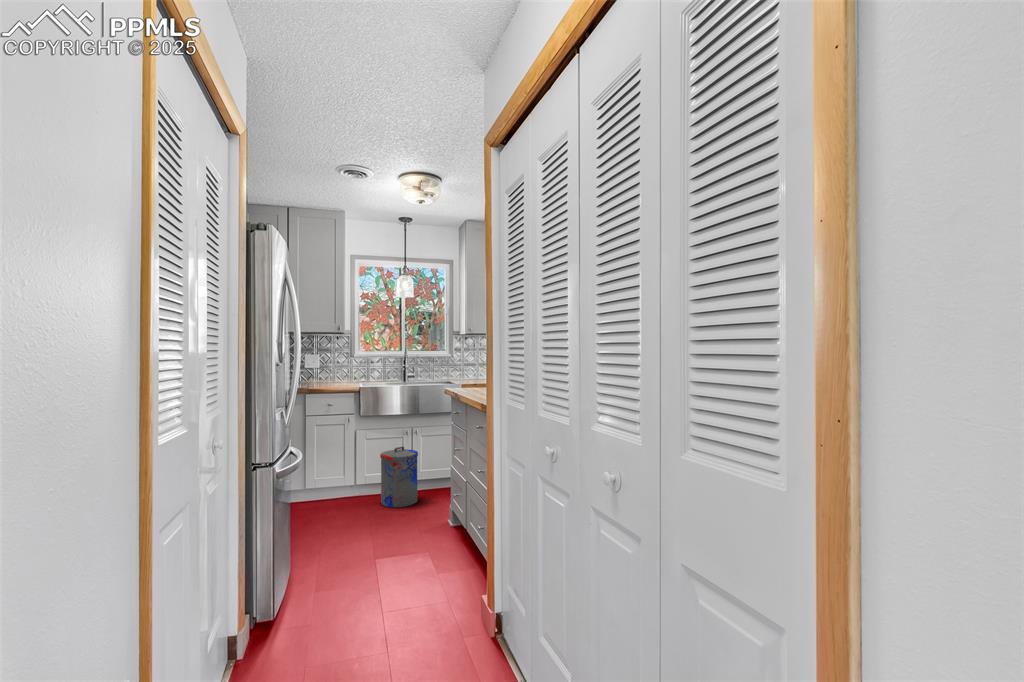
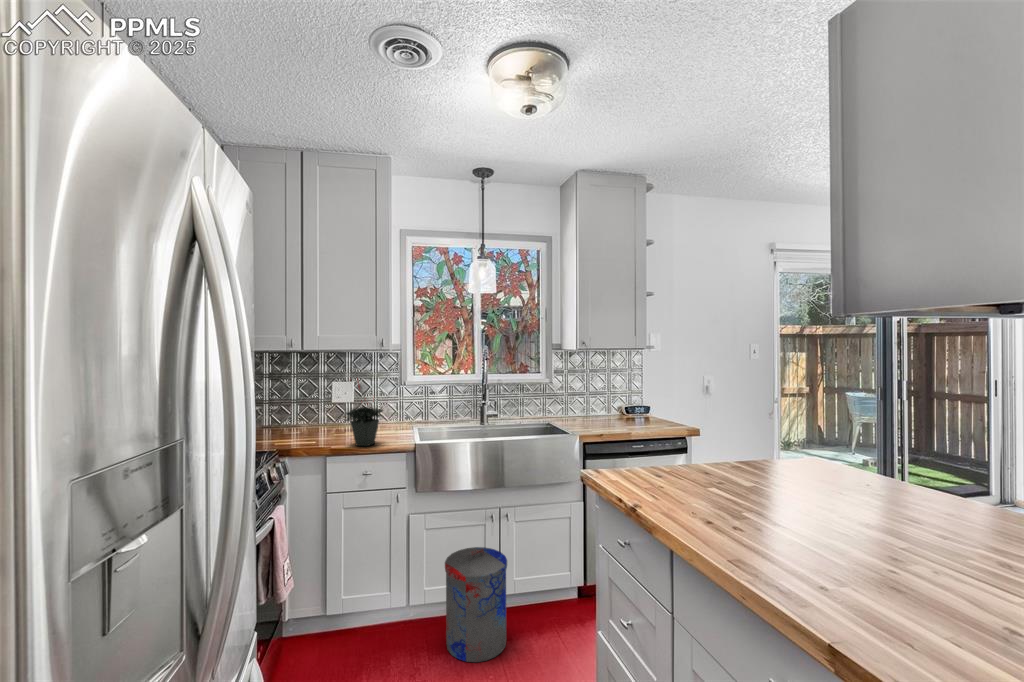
potted plant: none [318,345,343,388] -> present [345,383,383,446]

